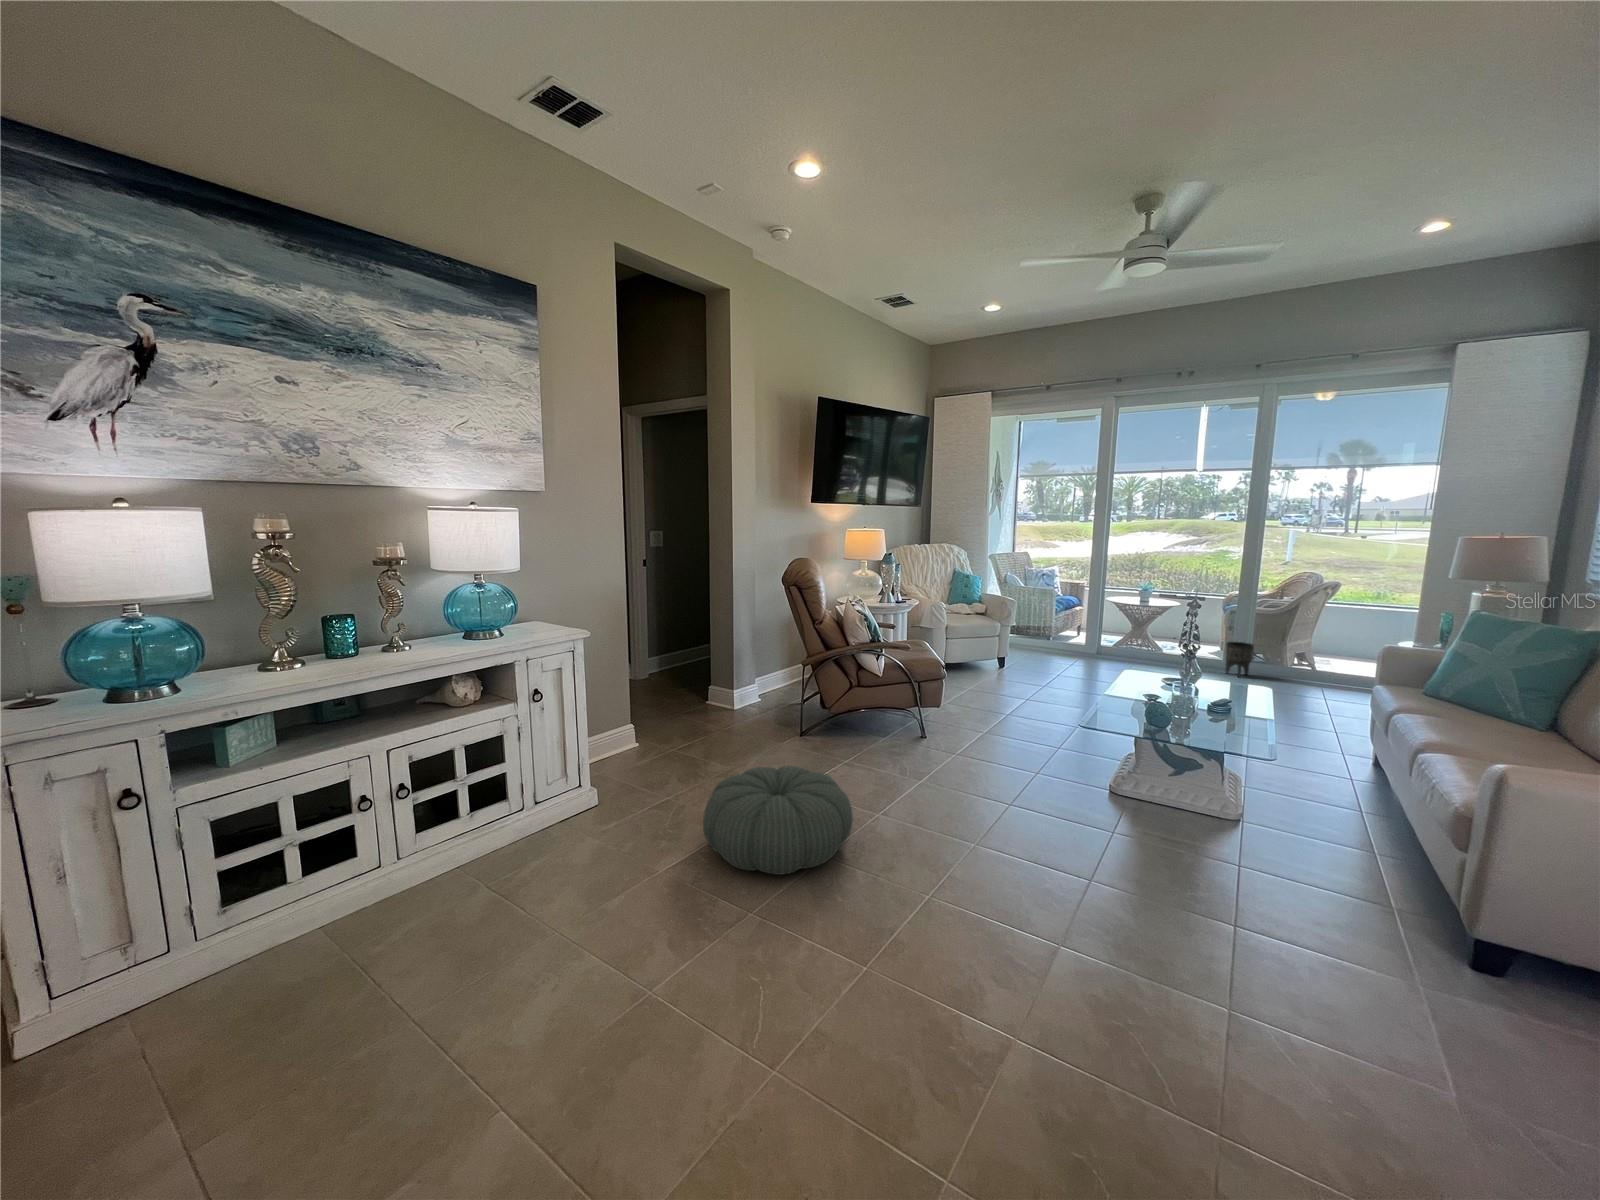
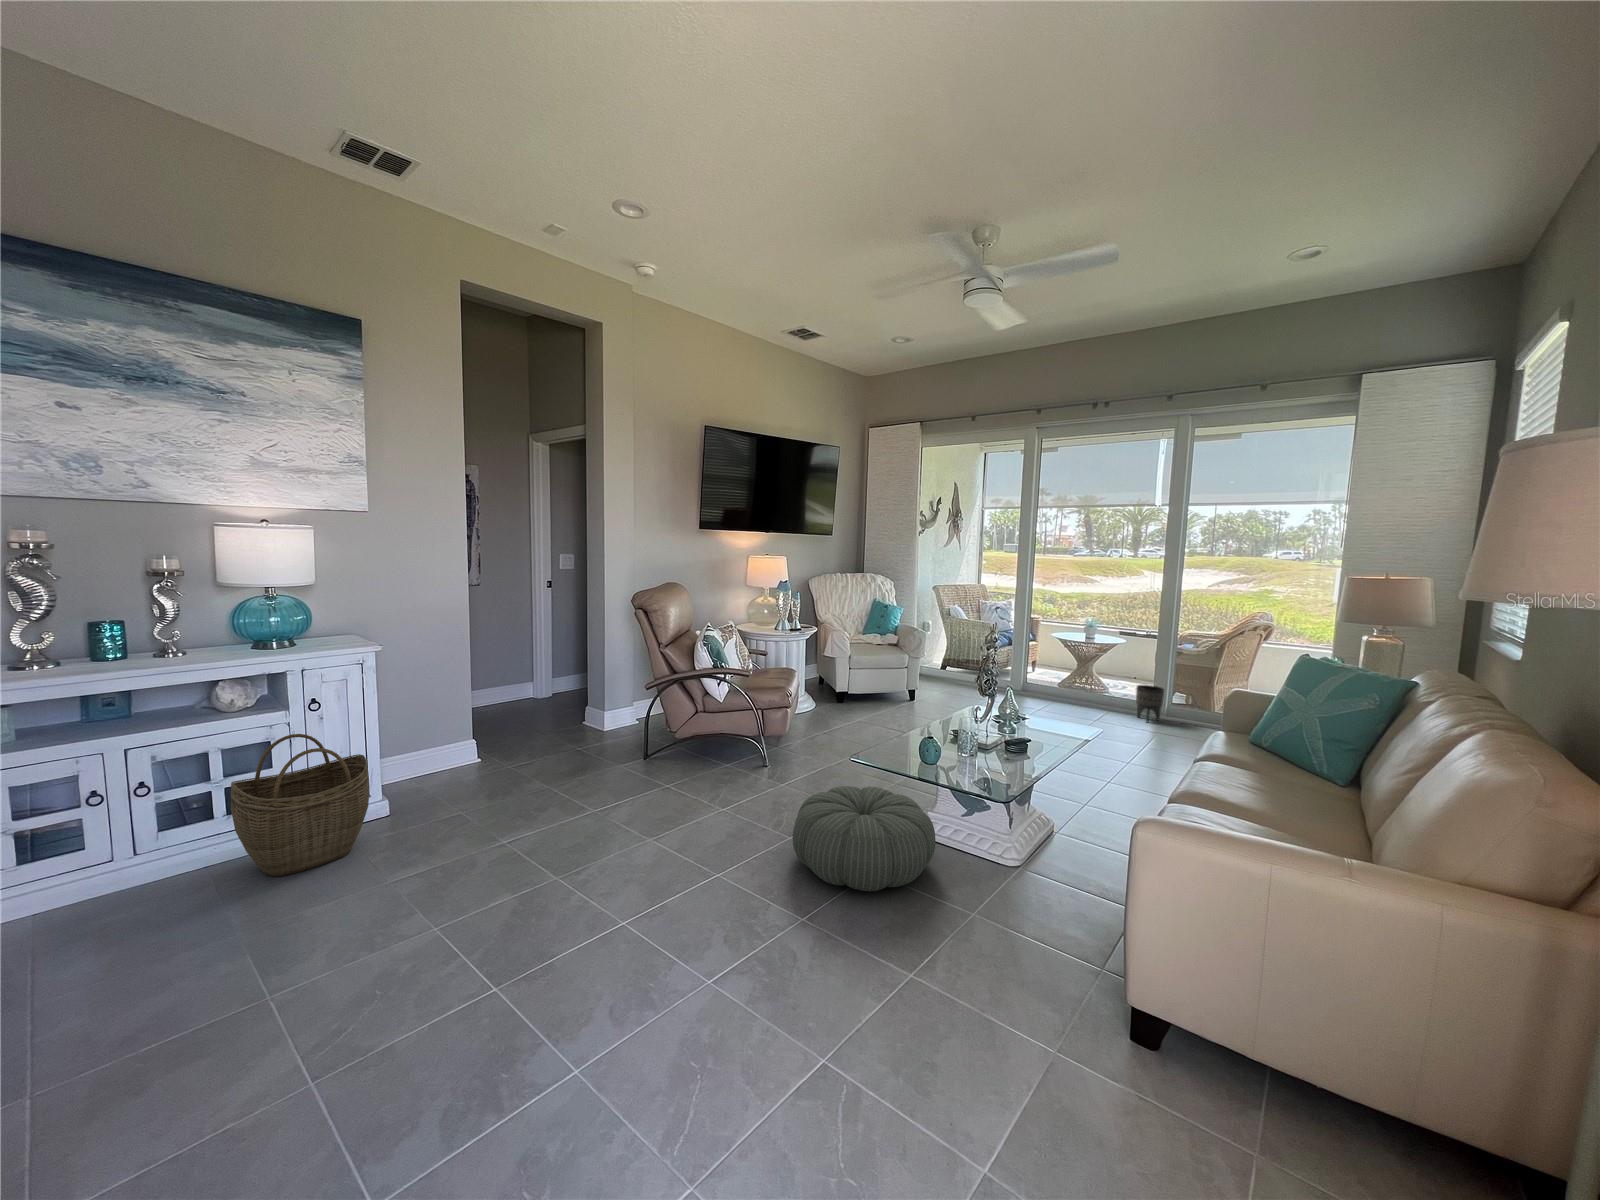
woven basket: none [486,726,607,874] -> present [231,734,370,877]
pouf: present [703,766,853,875] -> present [793,786,936,891]

